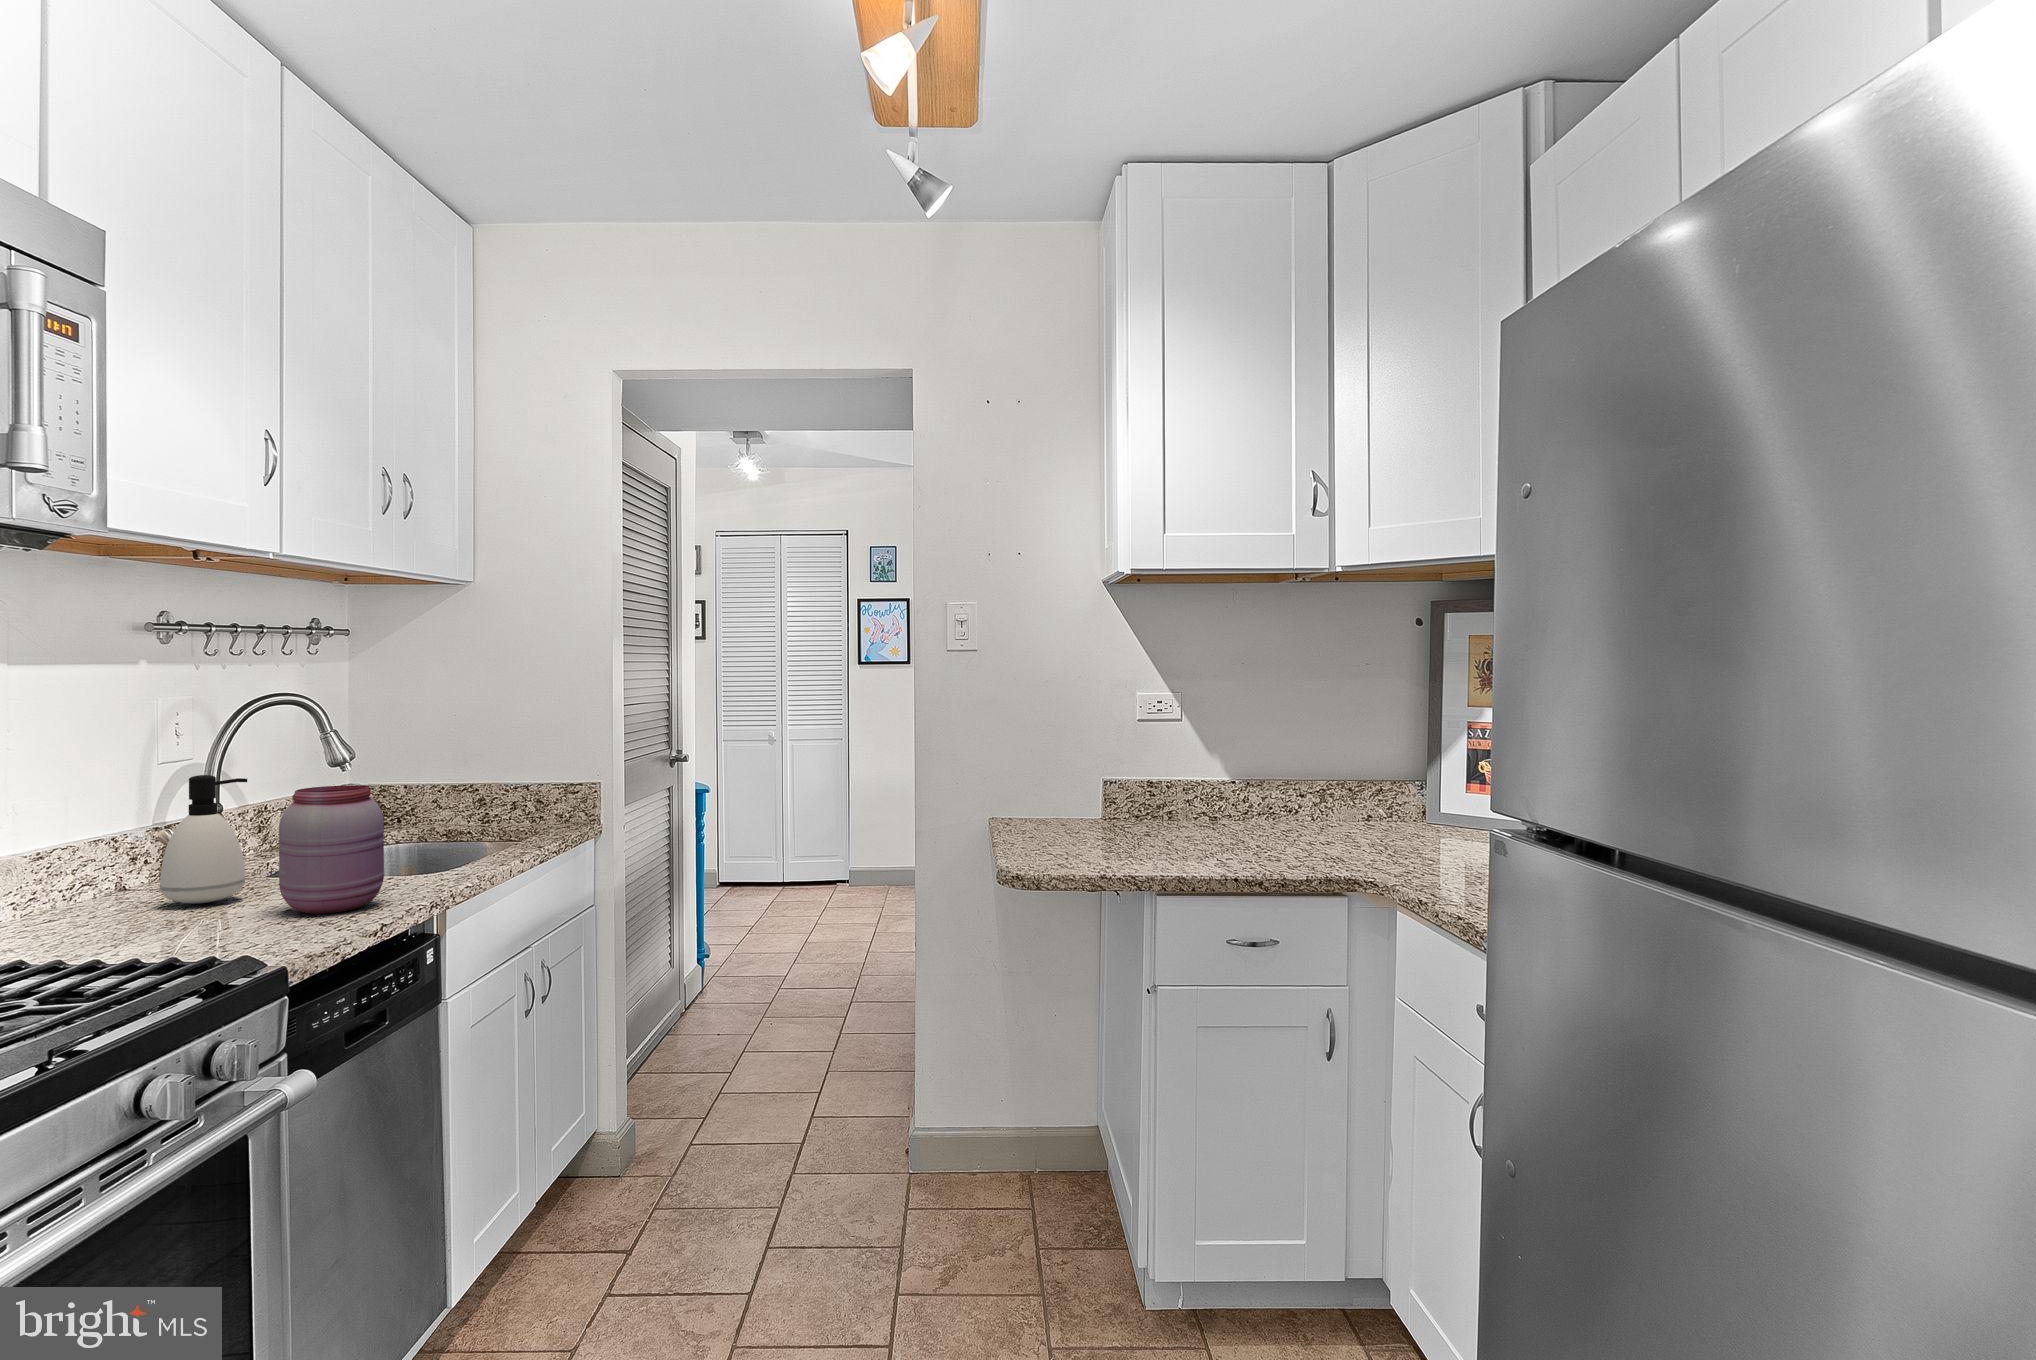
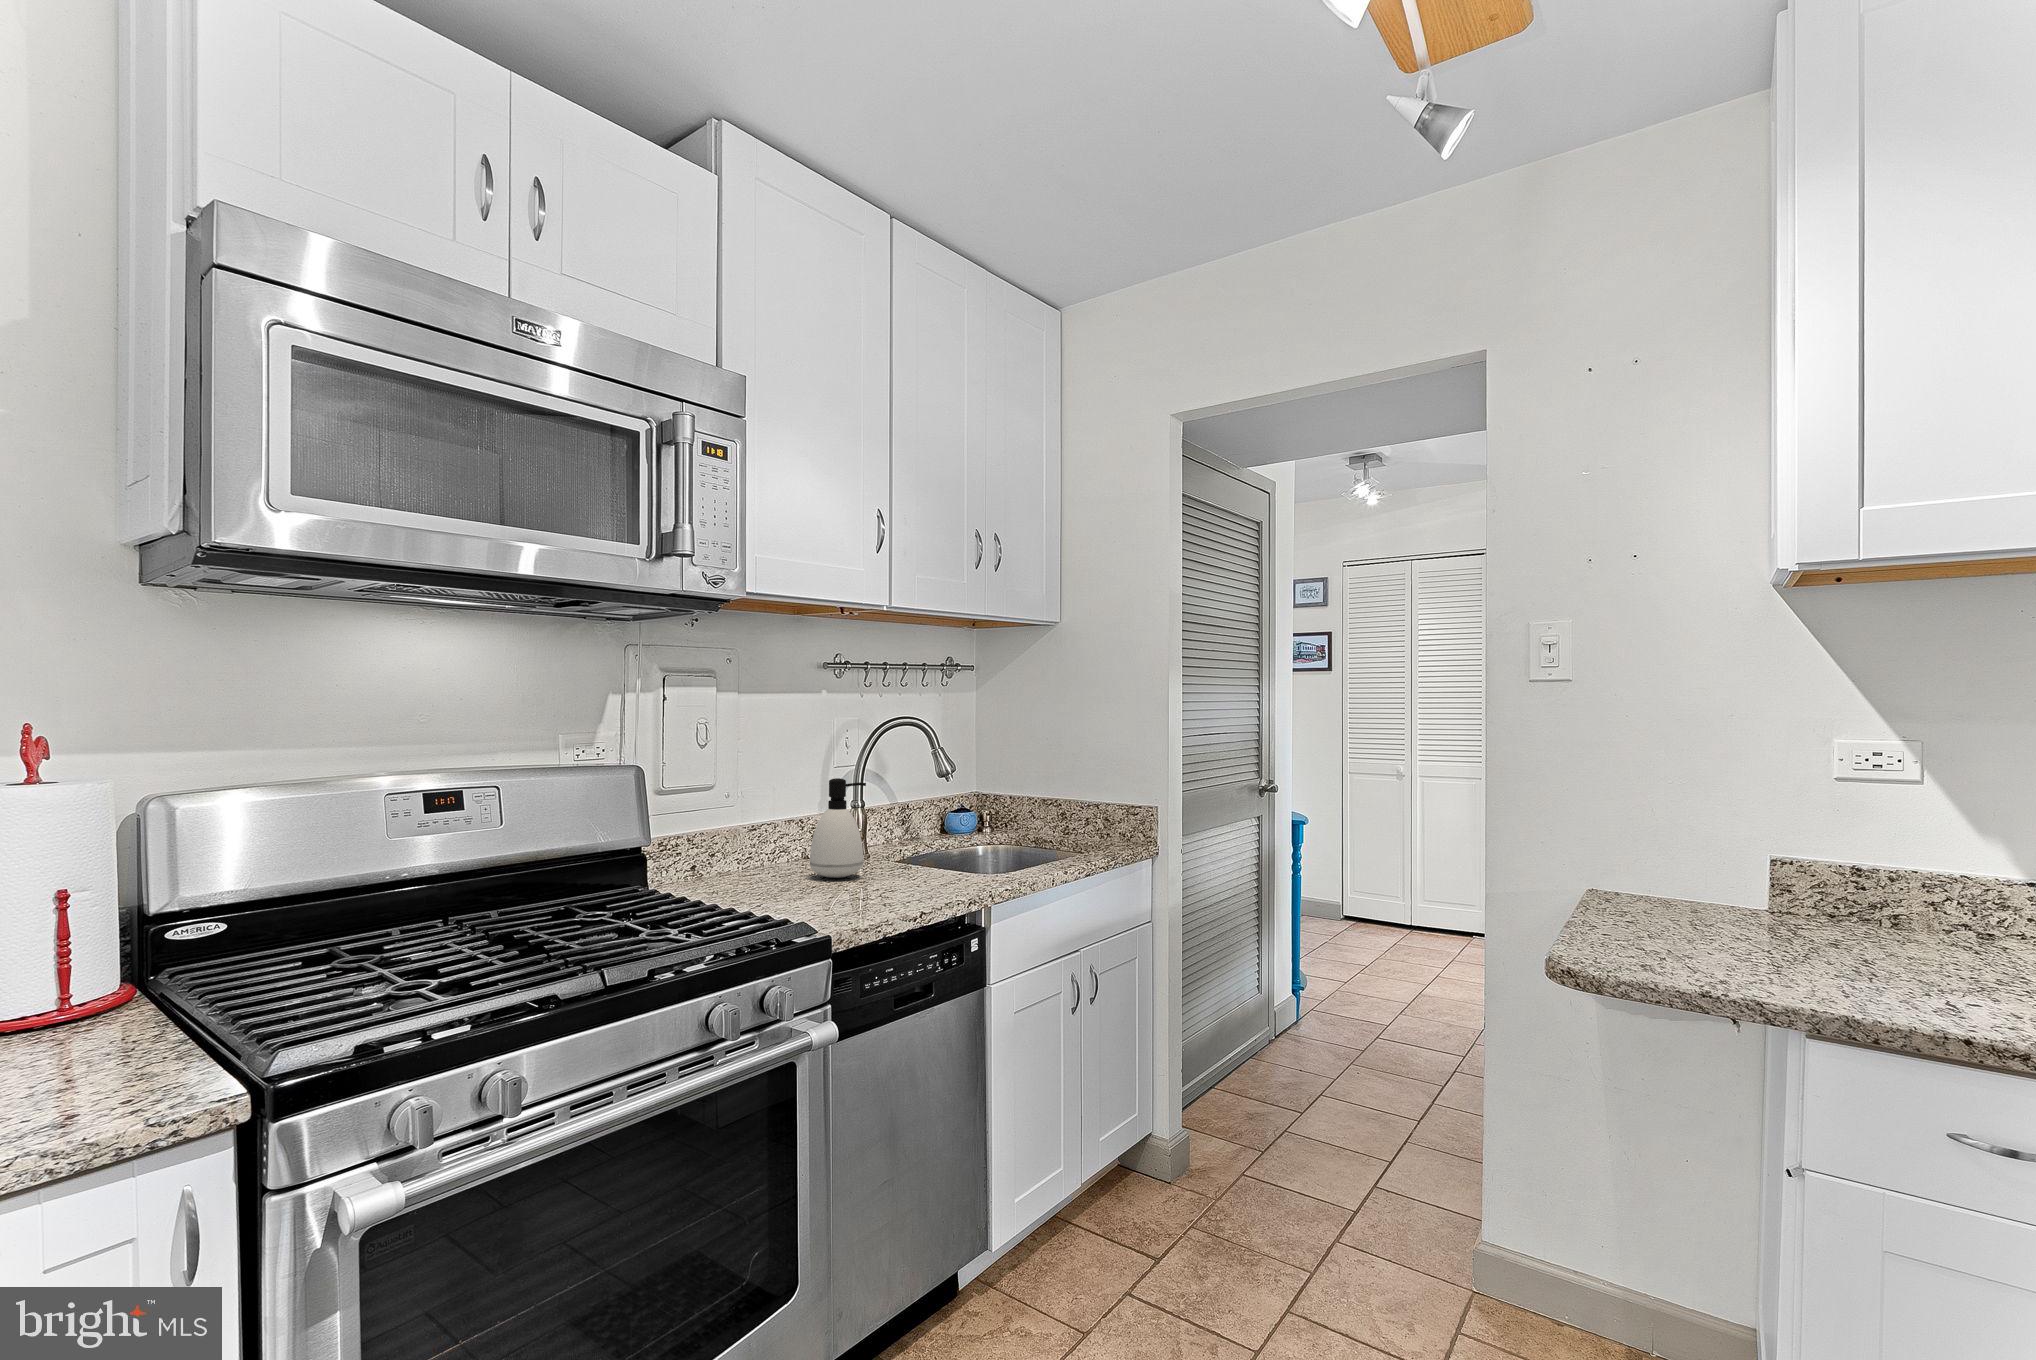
jar: present [279,785,384,914] -> none [869,793,942,897]

